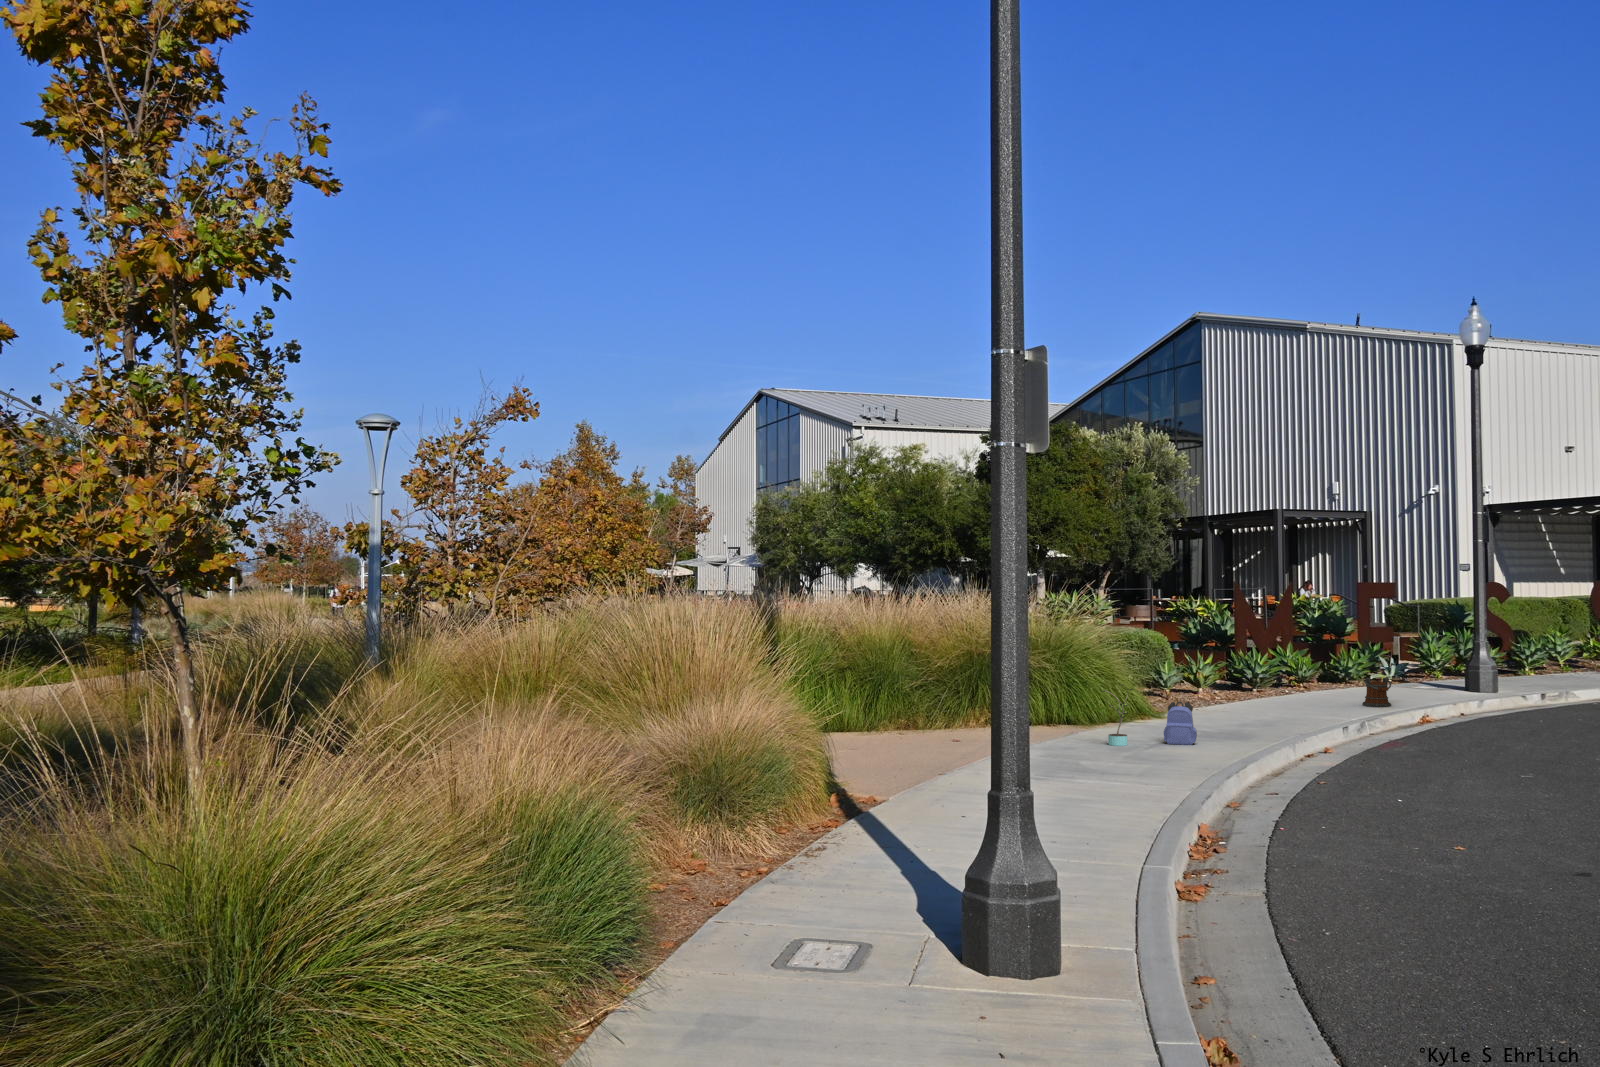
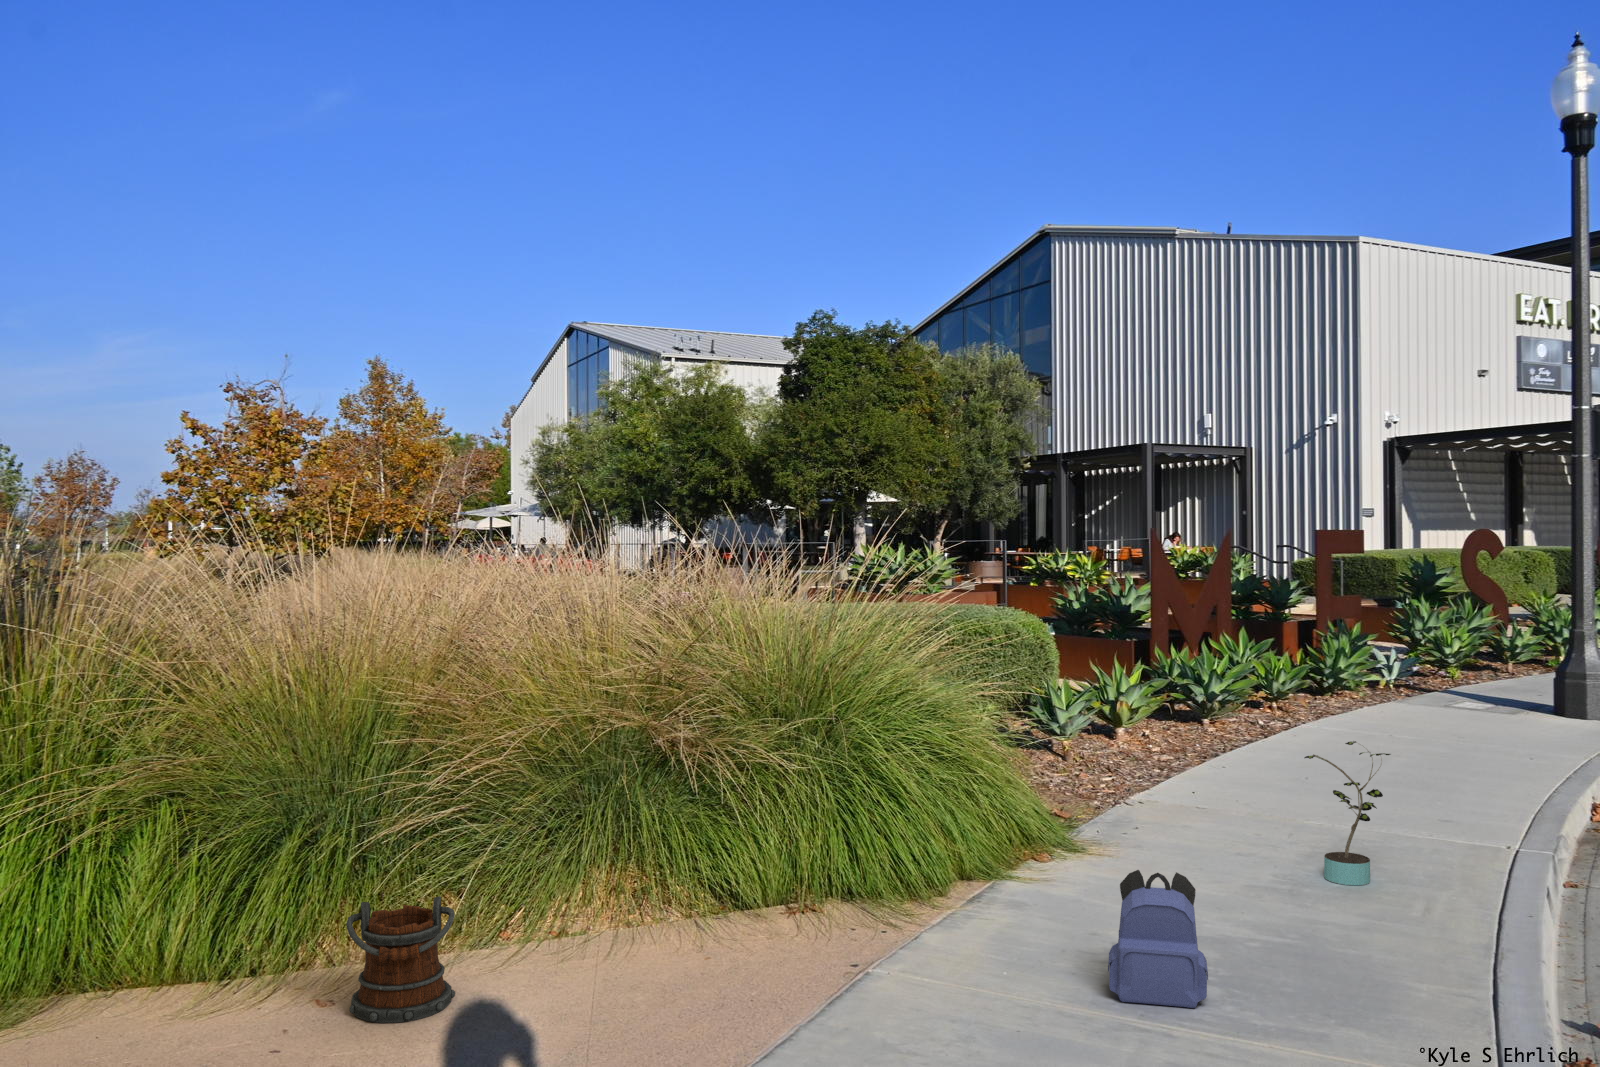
bucket: present [1362,678,1391,707] -> present [346,896,456,1023]
potted plant: present [1101,685,1135,746] -> present [1304,741,1390,885]

